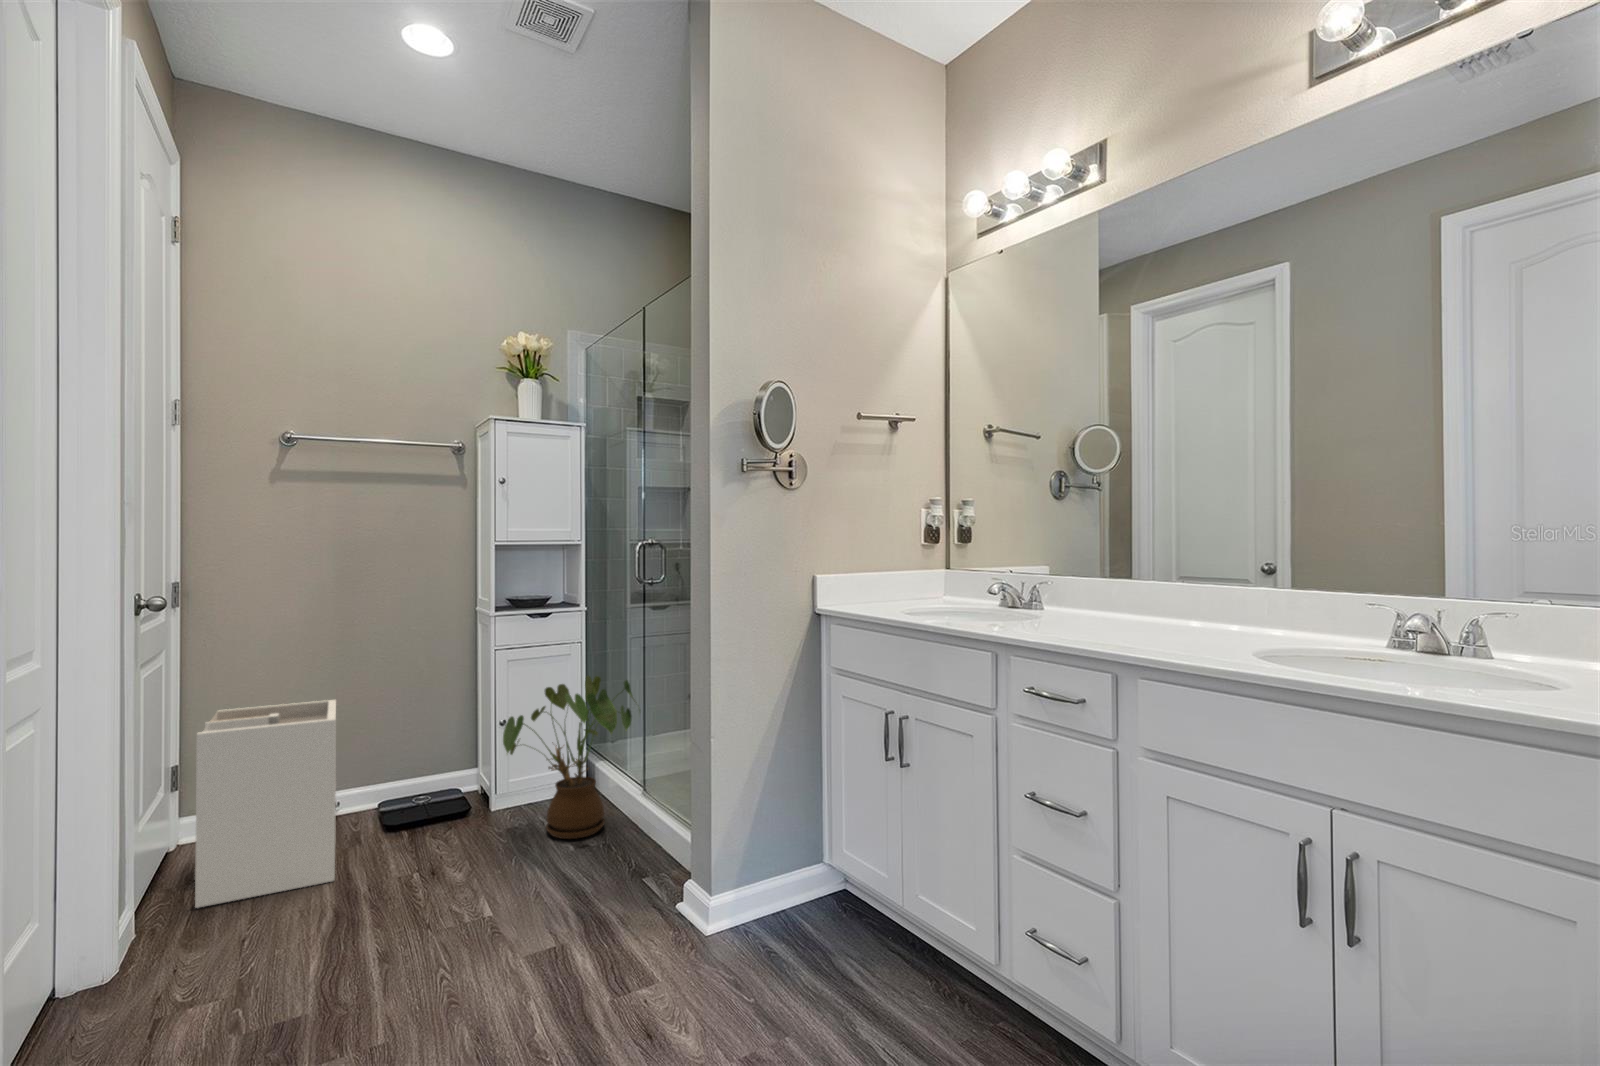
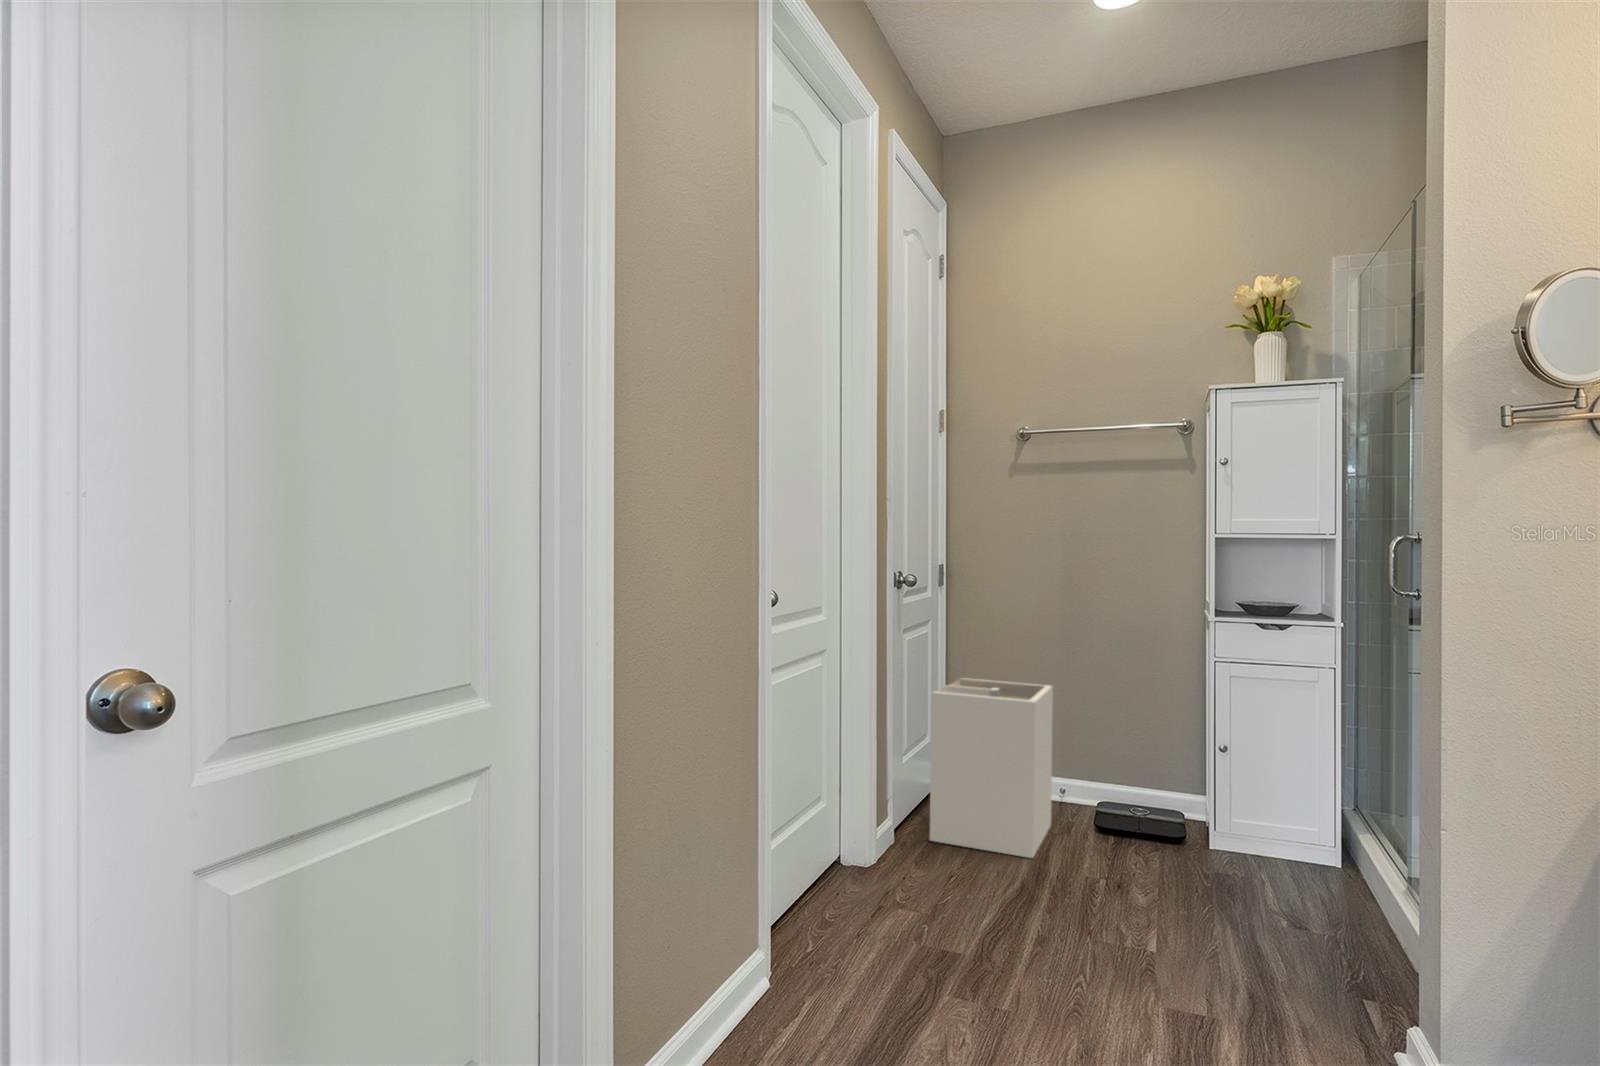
house plant: present [503,676,633,839] -> none [1201,706,1402,914]

